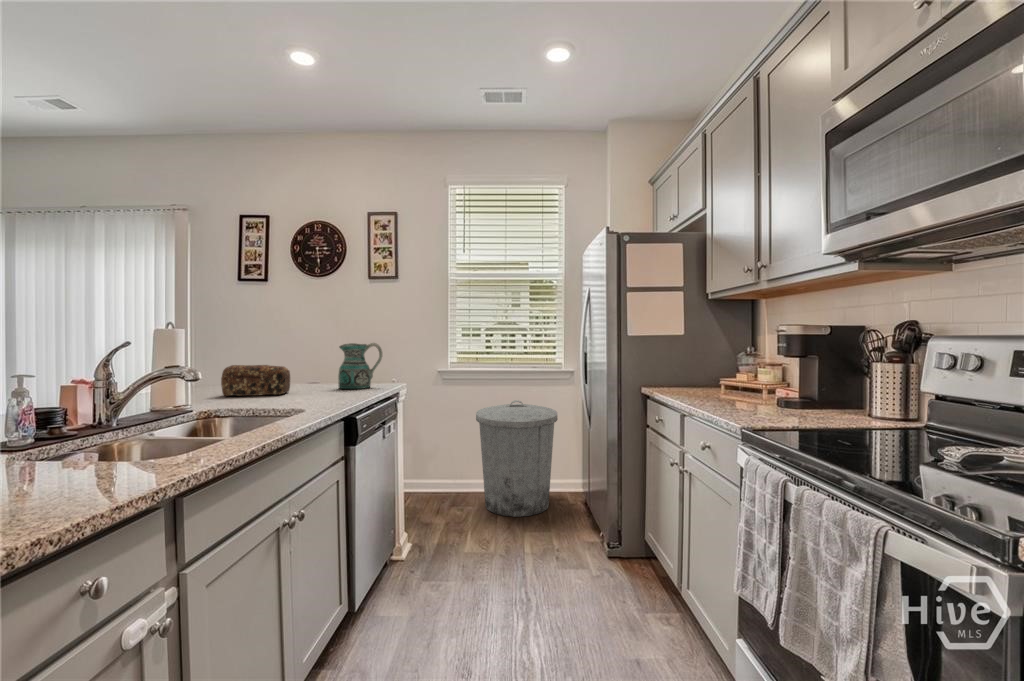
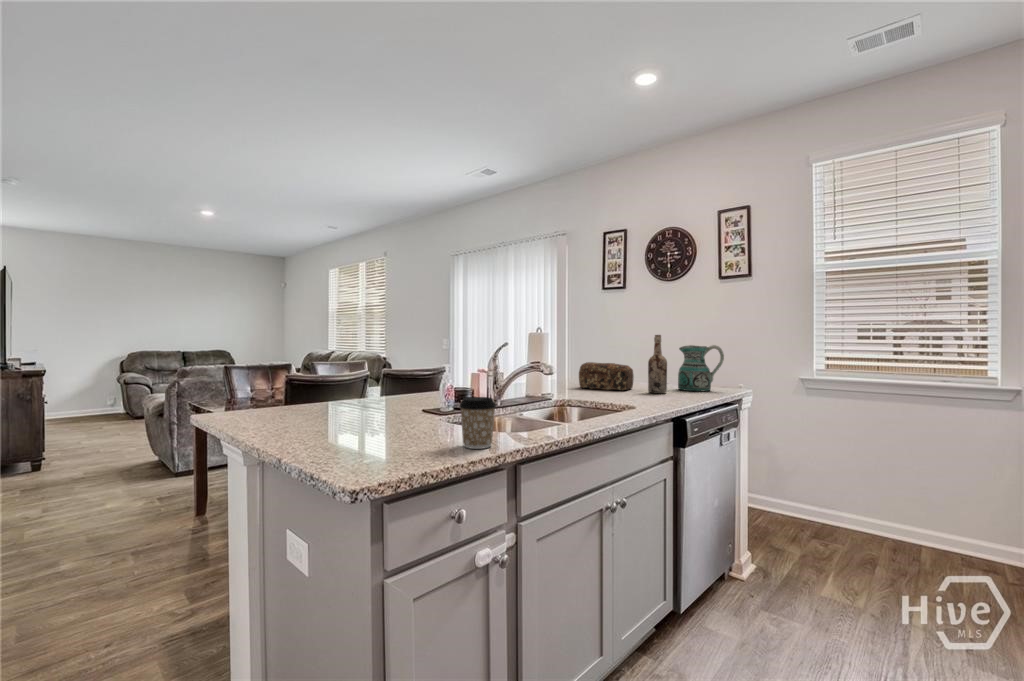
wine bottle: none [309,333,329,395] -> present [648,335,667,394]
trash can: present [476,400,558,517] -> none [849,424,993,584]
coffee cup: none [79,416,145,490] -> present [460,397,496,449]

